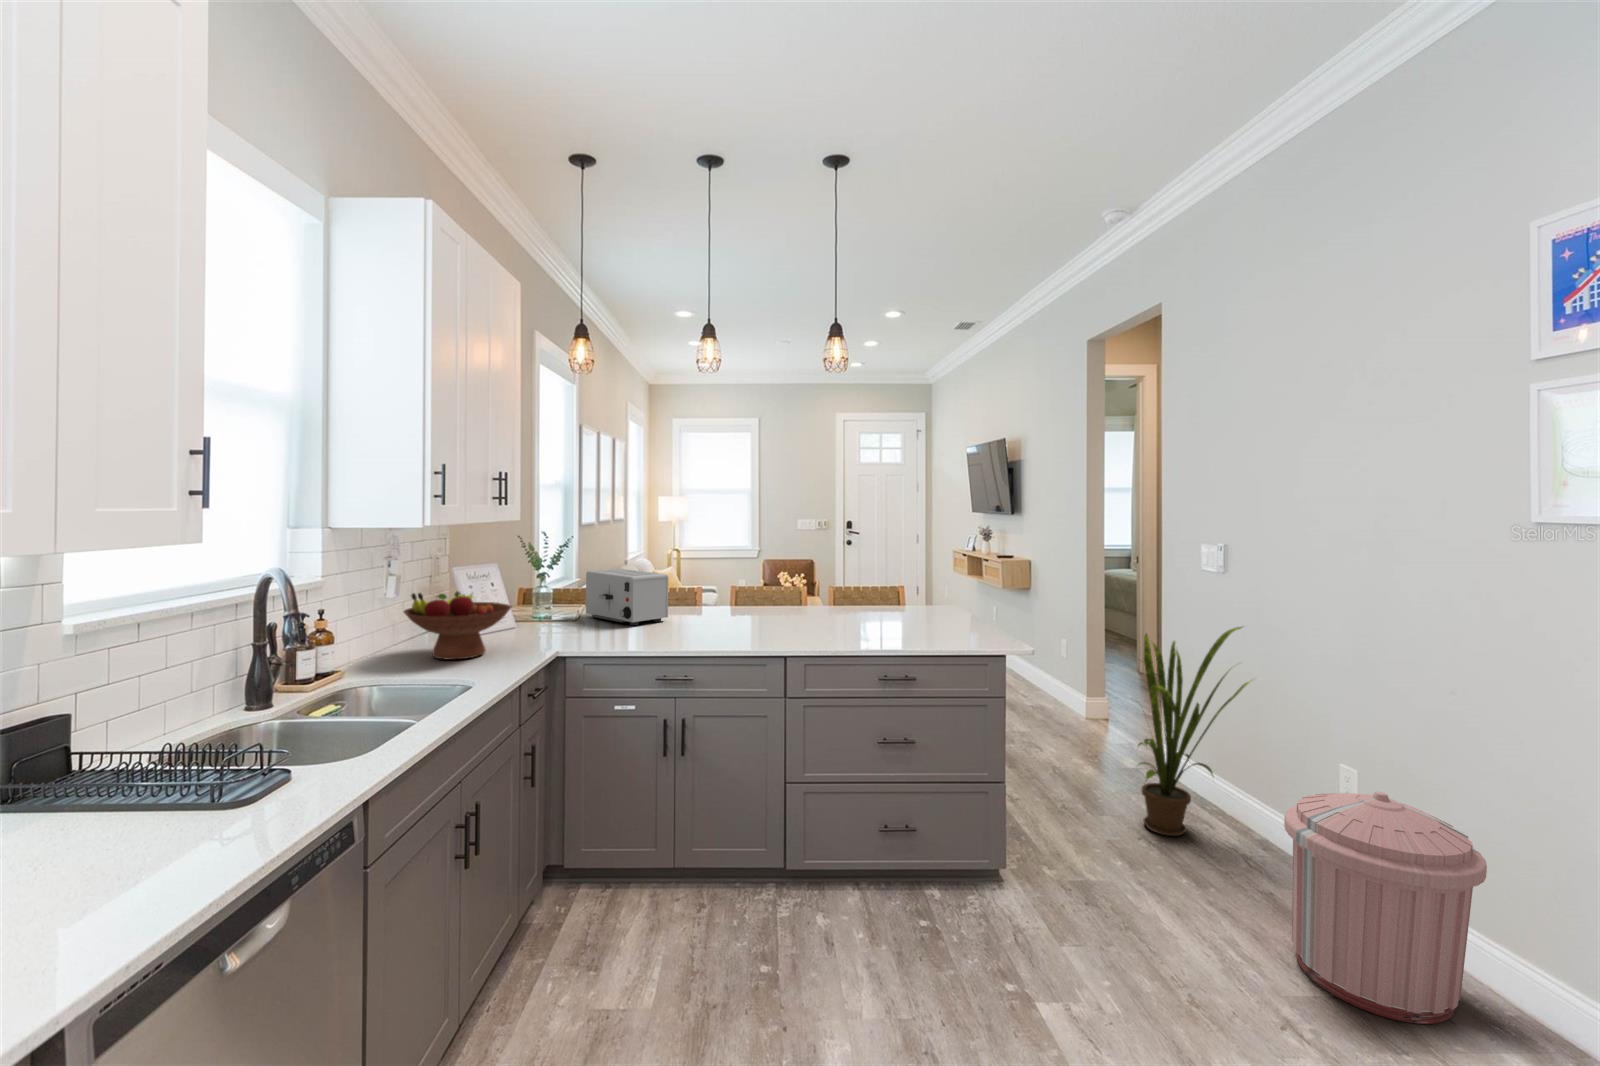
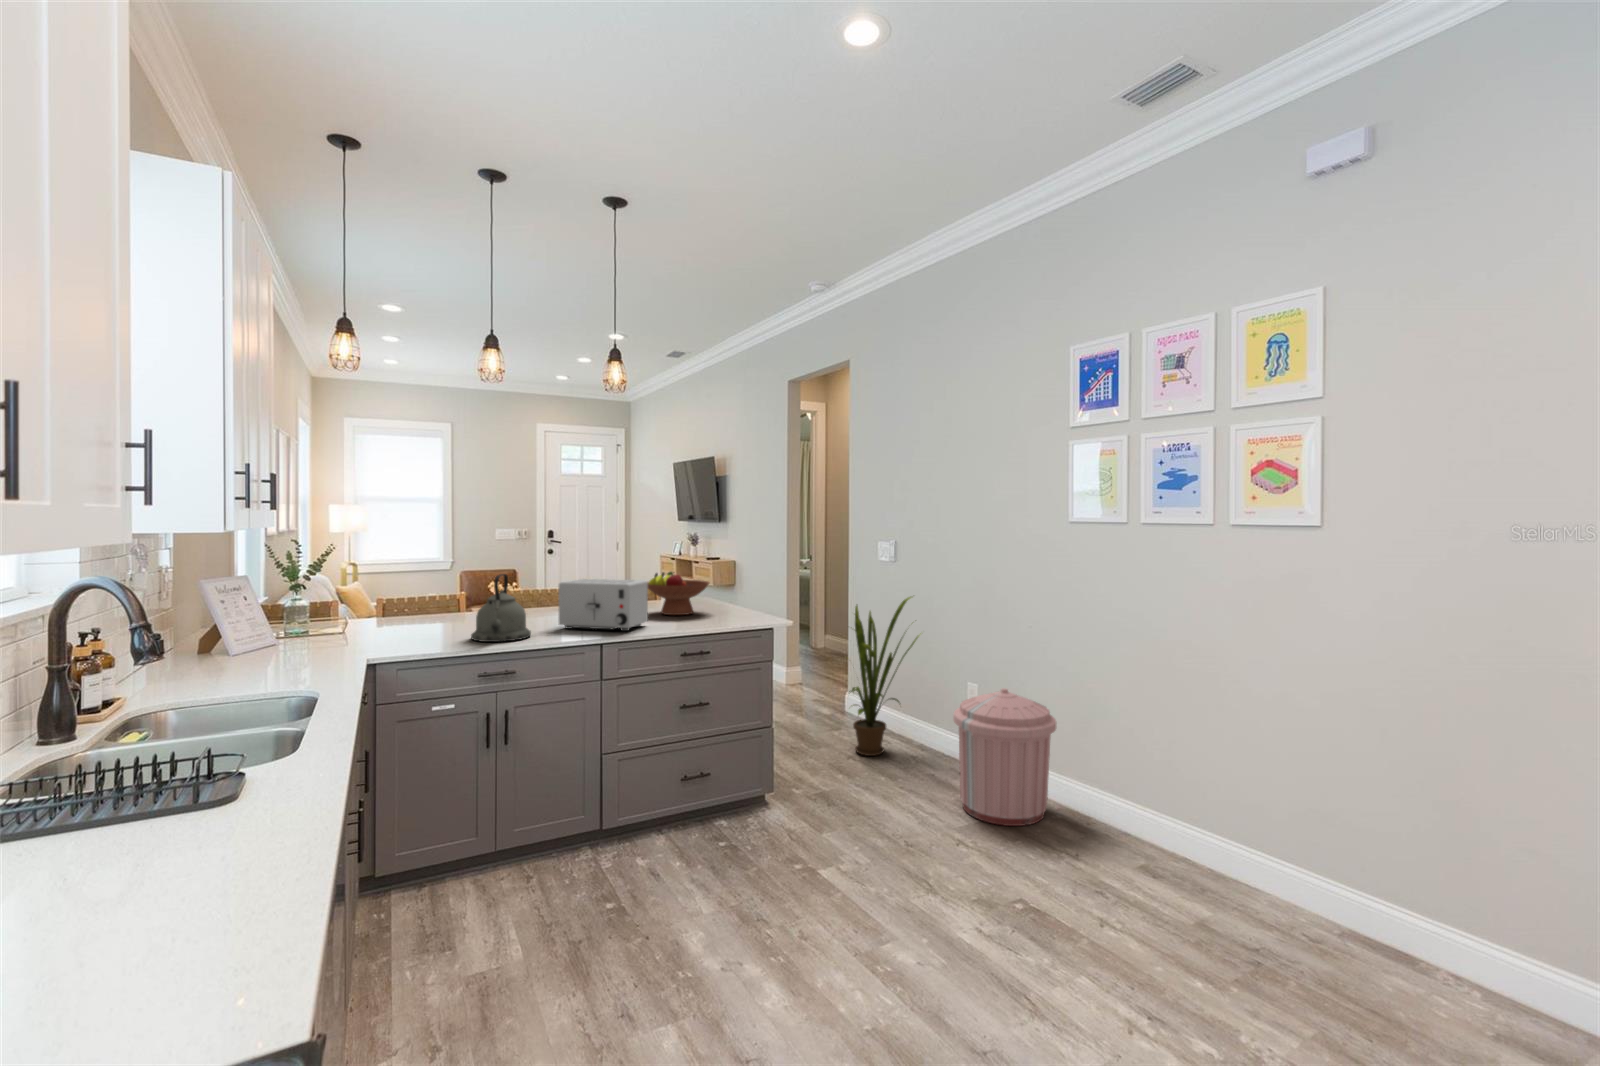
toaster: present [586,569,668,625] -> present [559,579,648,631]
kettle: none [667,572,727,645] -> present [471,574,531,642]
fruit bowl: present [404,592,511,660] -> present [648,572,709,615]

